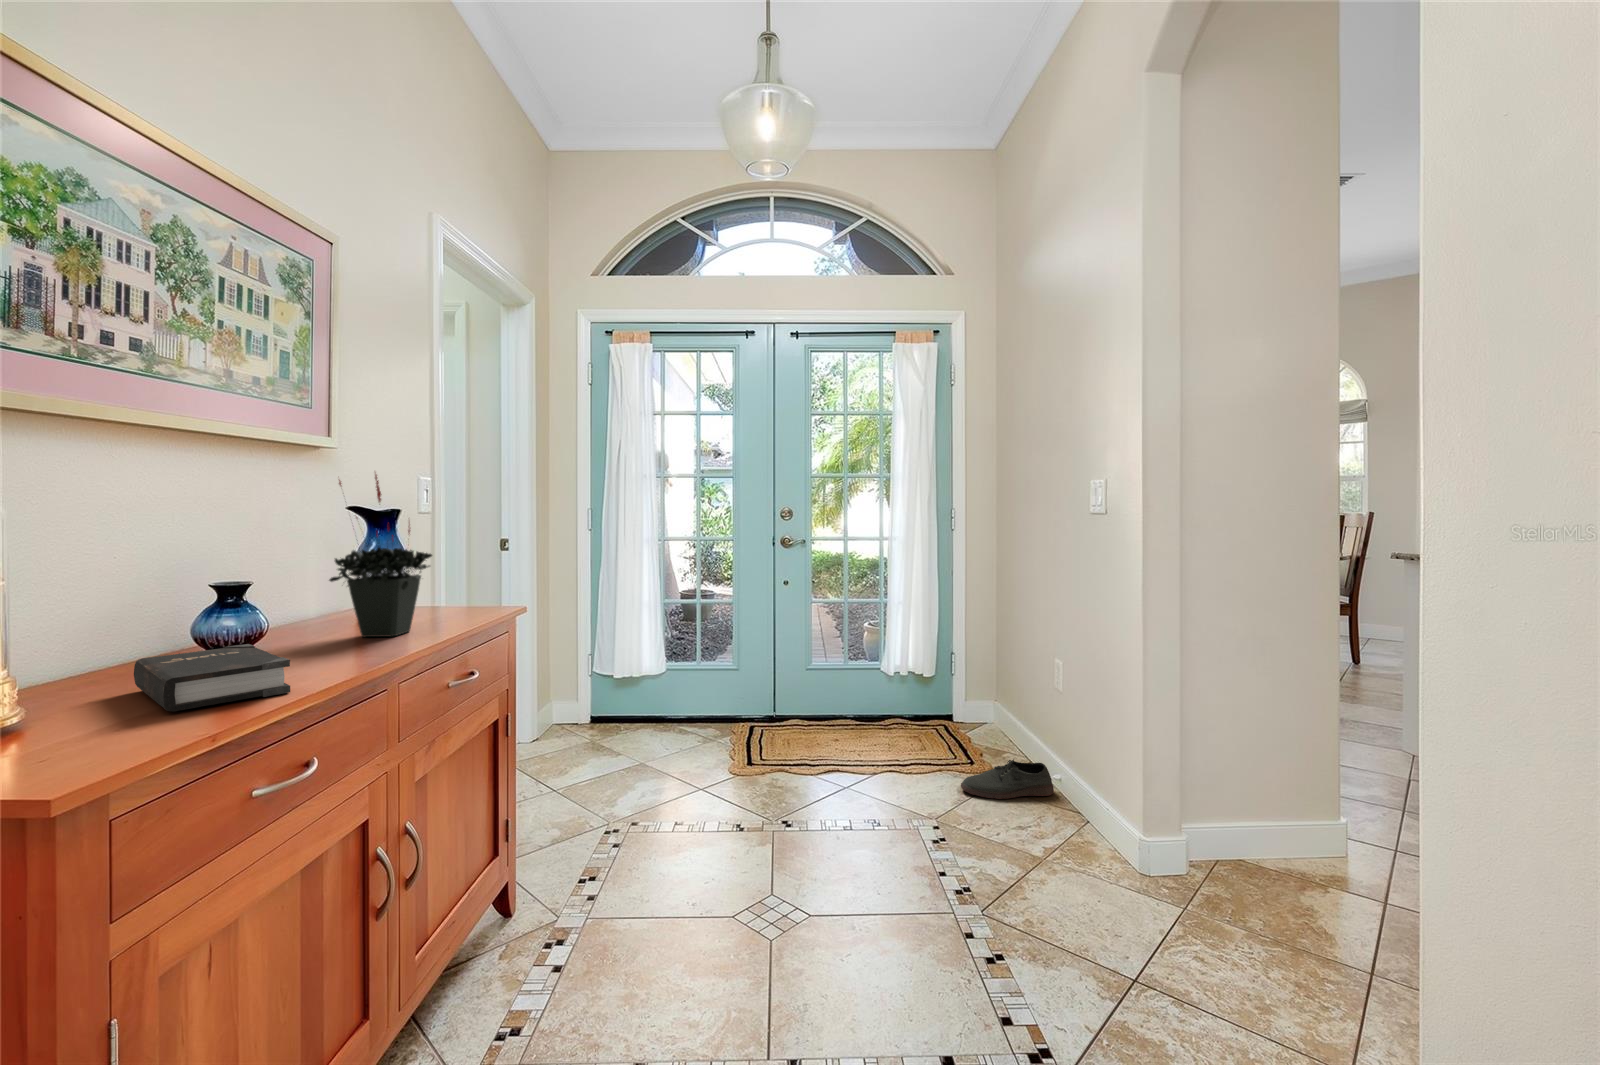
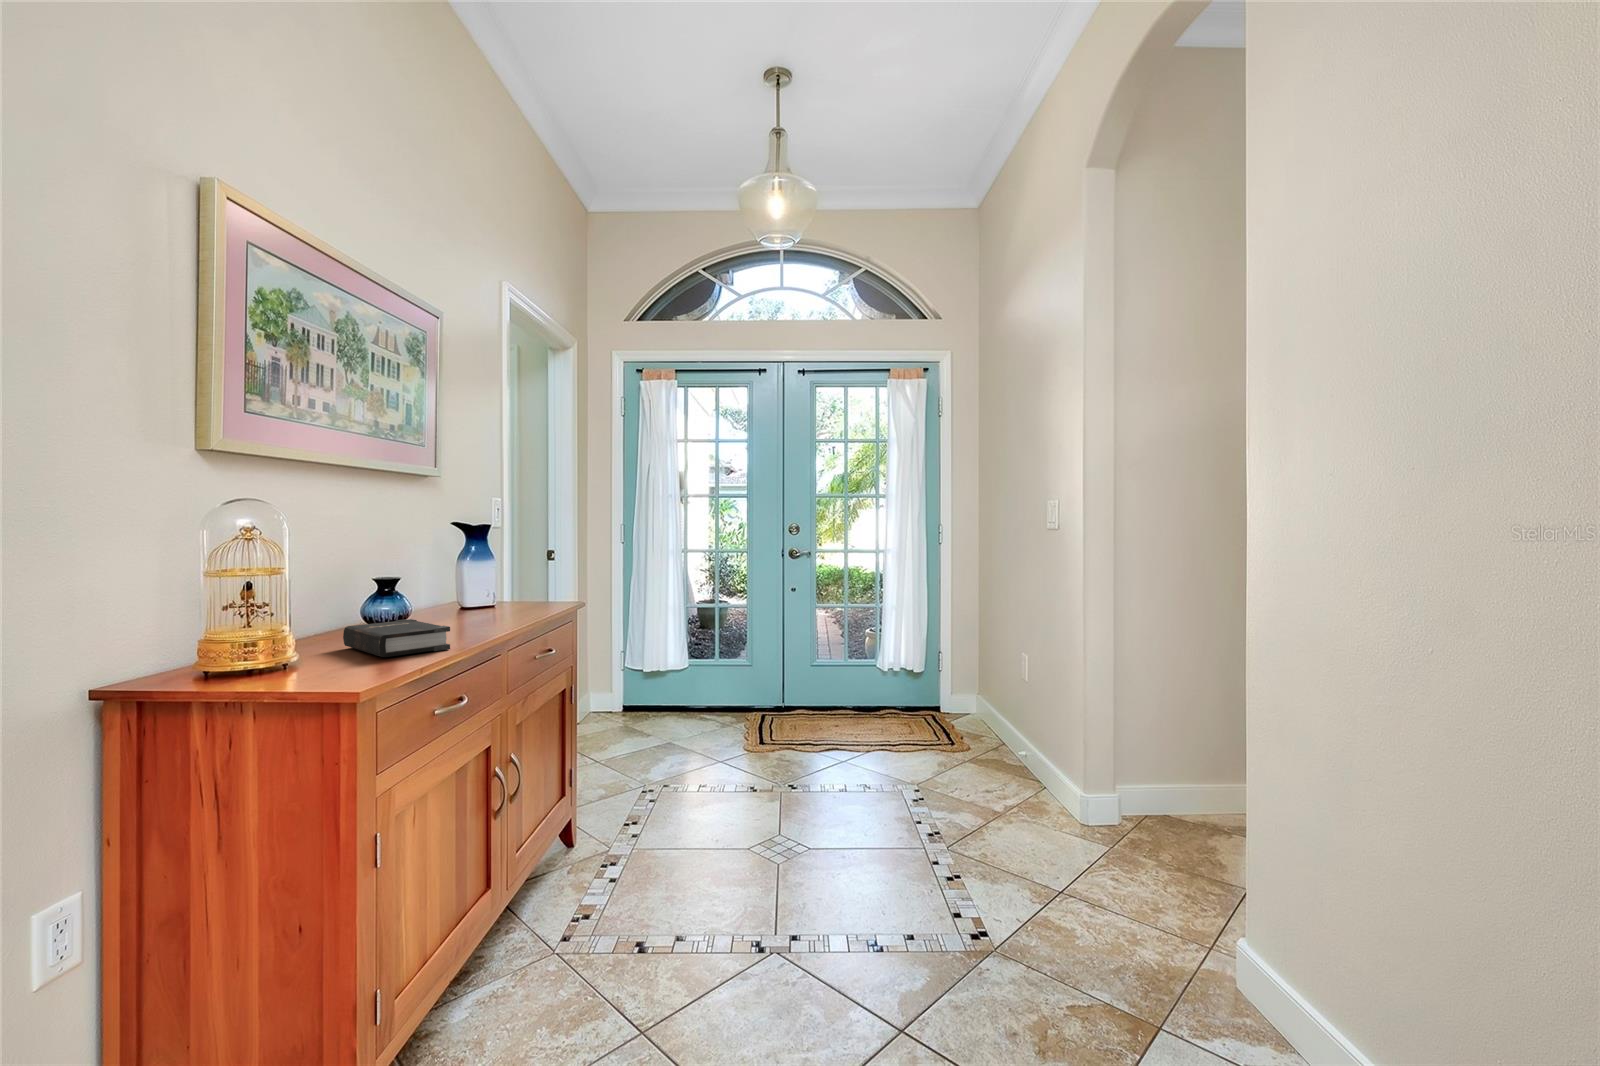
potted plant: present [329,474,432,637] -> none [449,496,522,620]
shoe: present [961,759,1054,799] -> none [940,737,1019,770]

